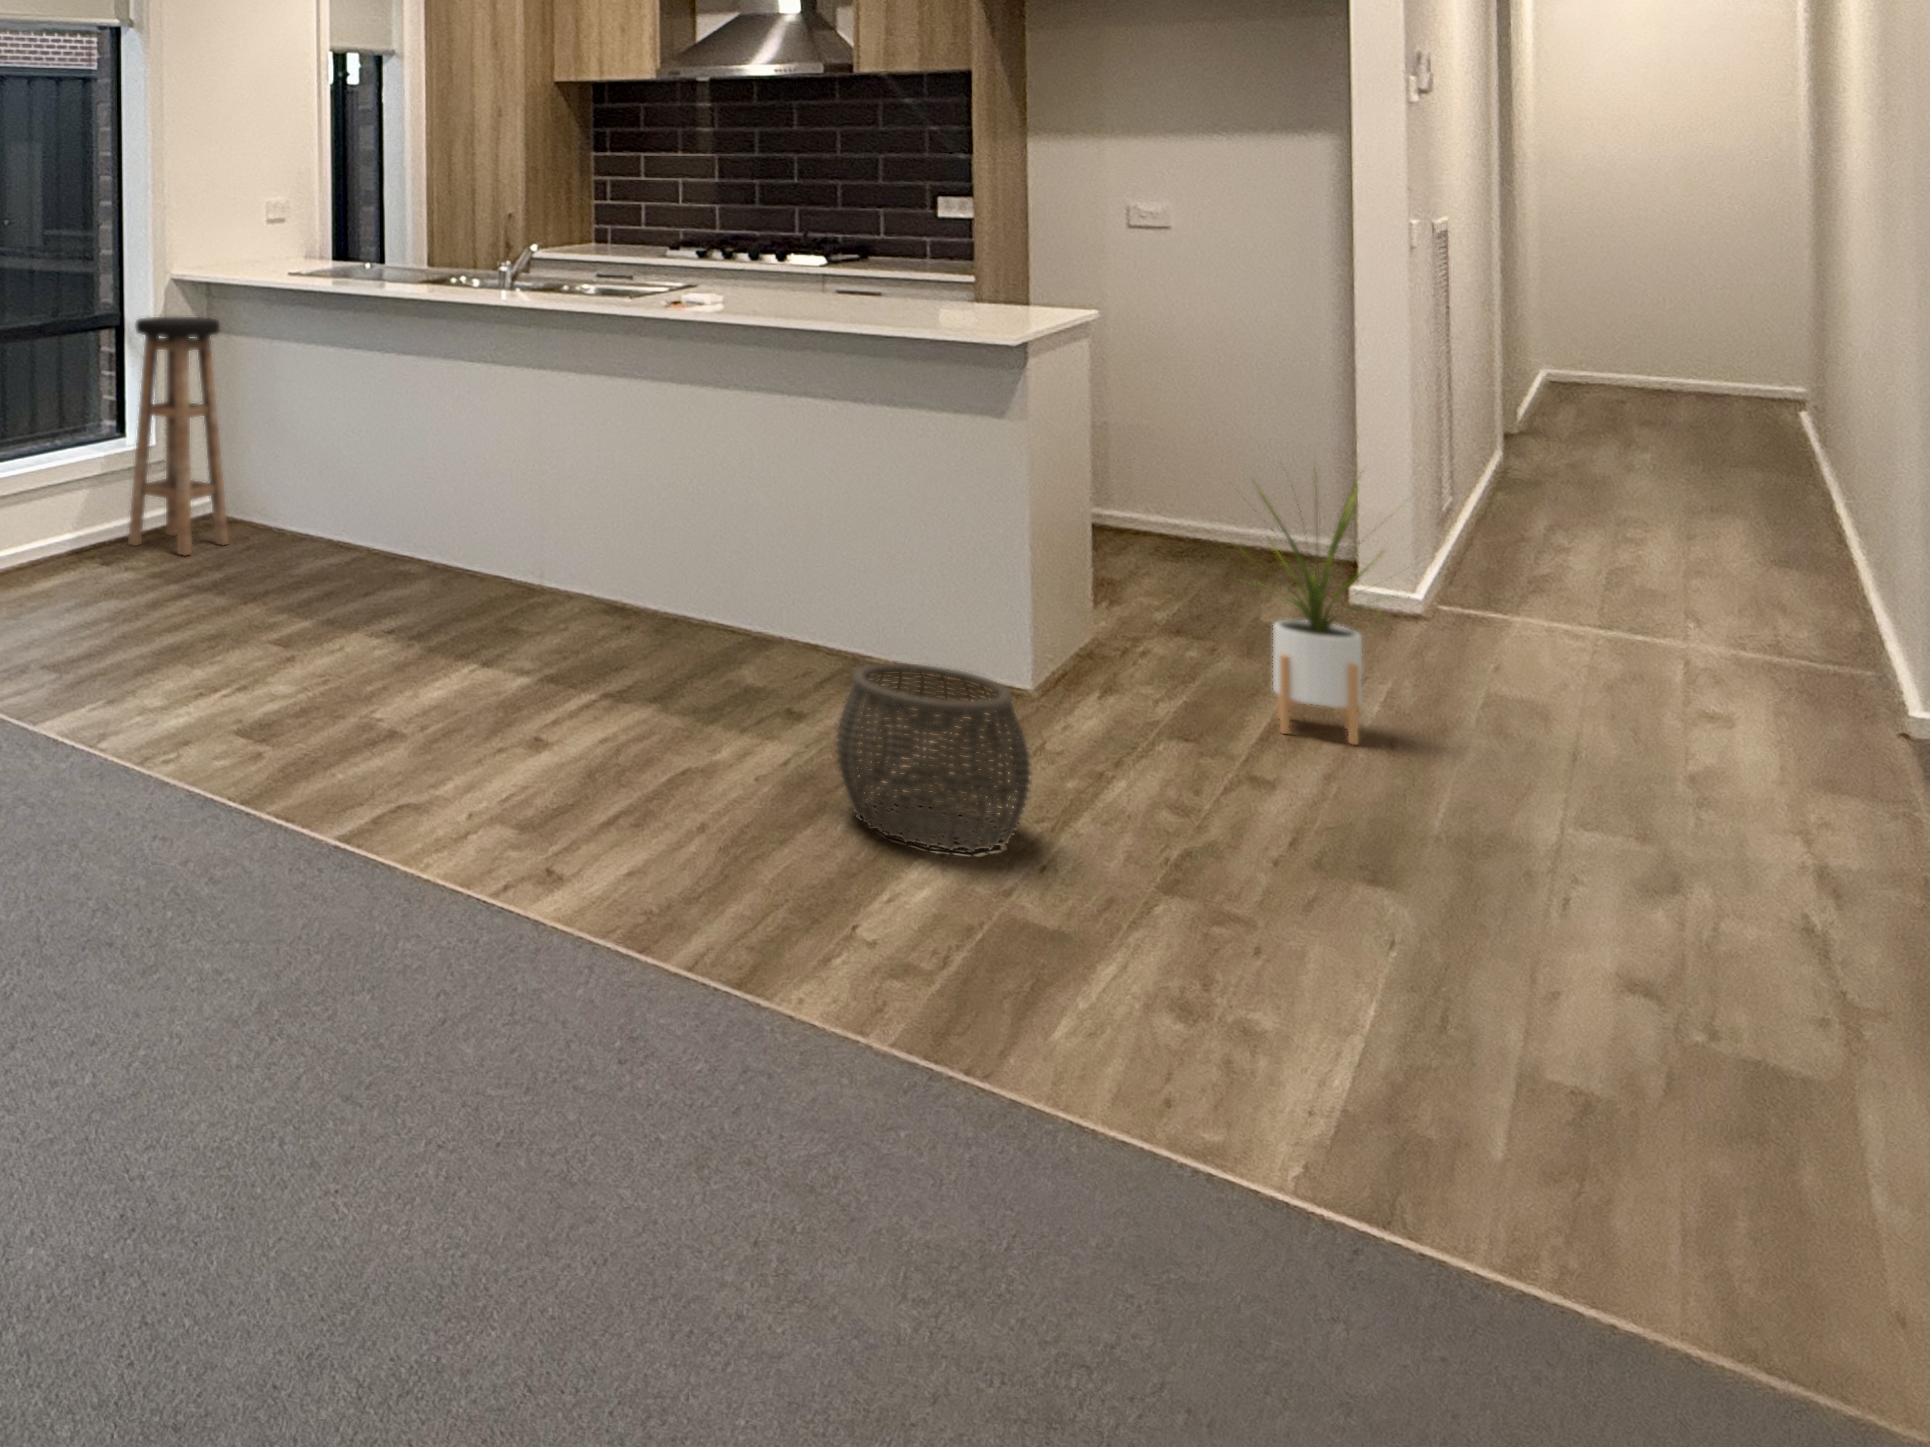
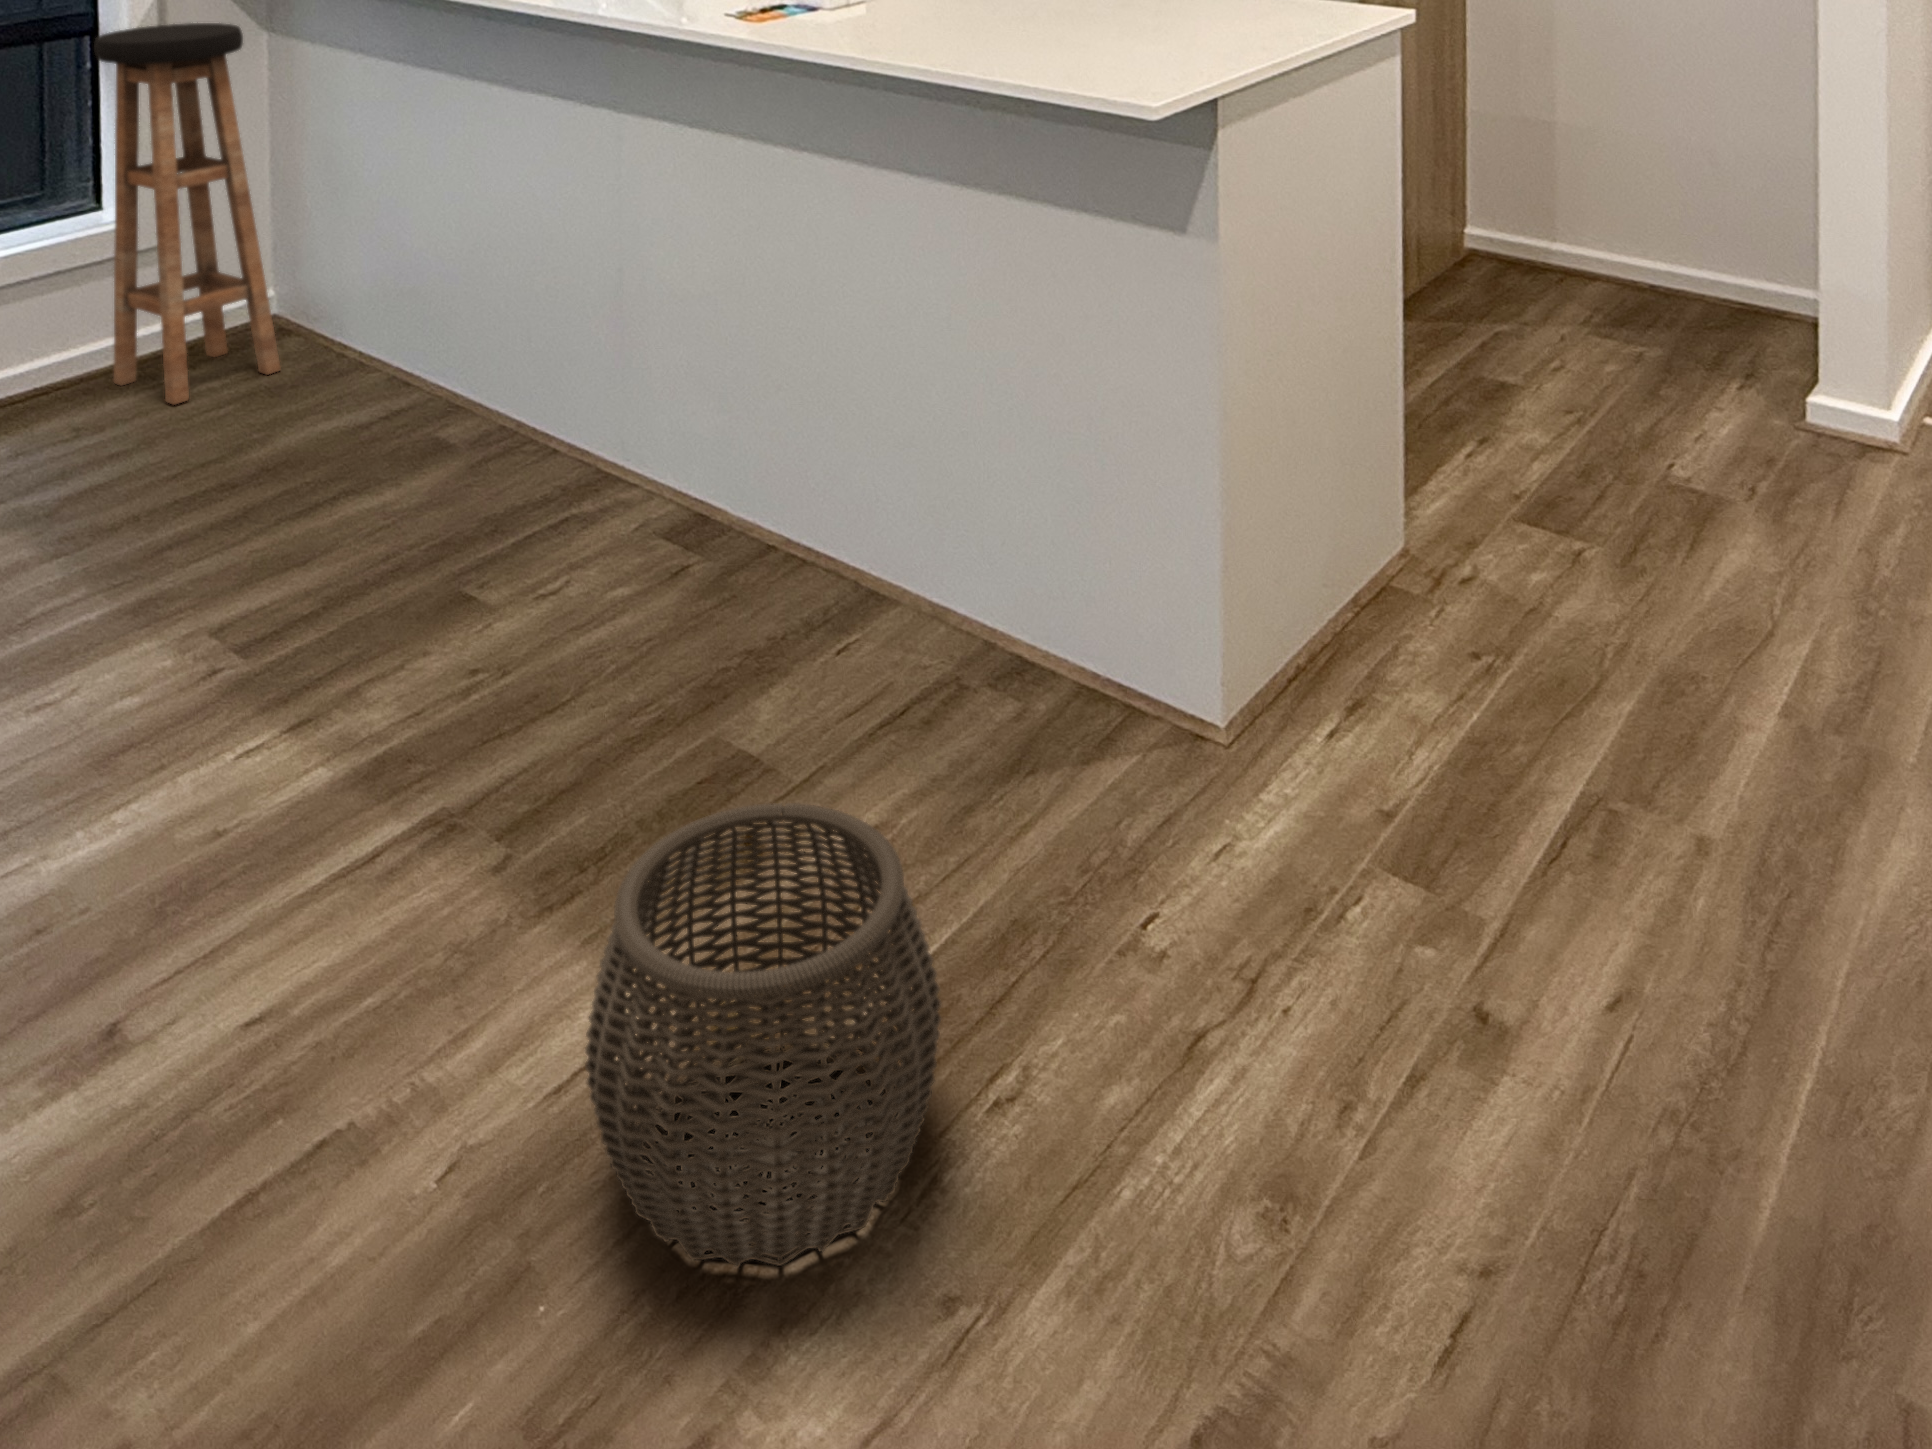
house plant: present [1233,469,1397,744] -> none [1515,274,1772,755]

